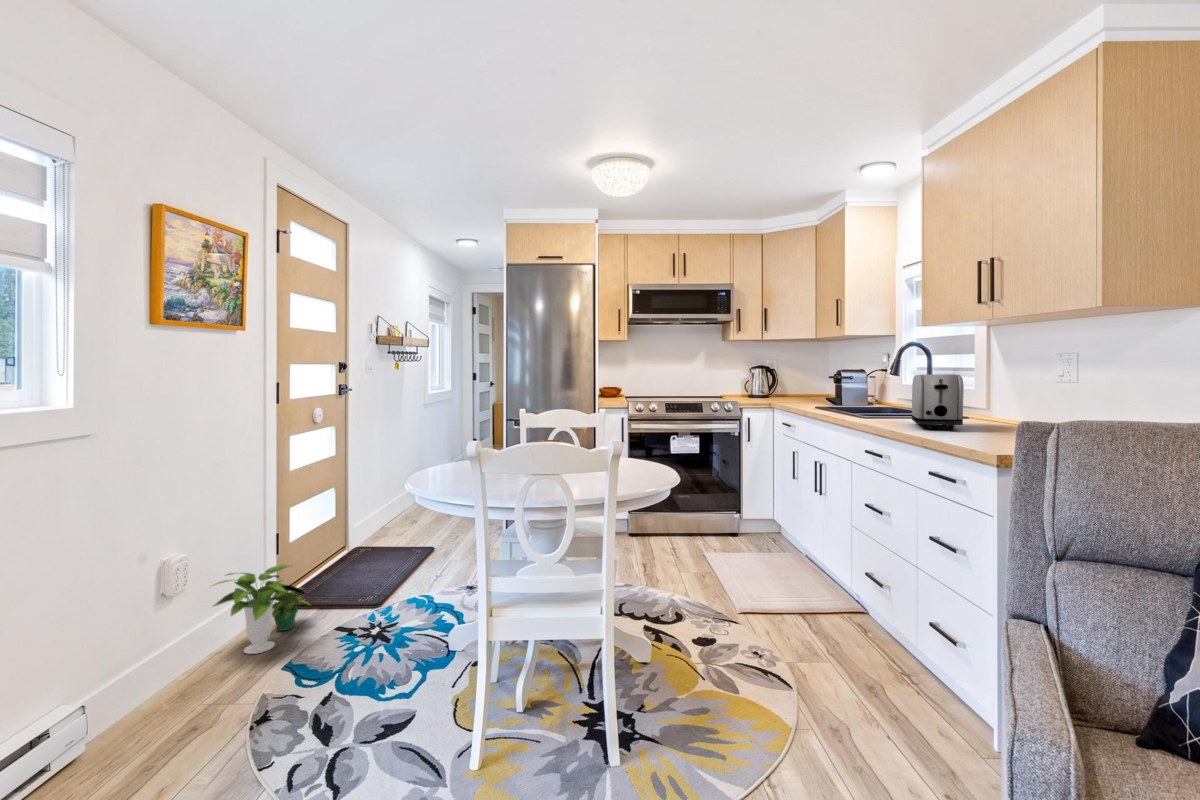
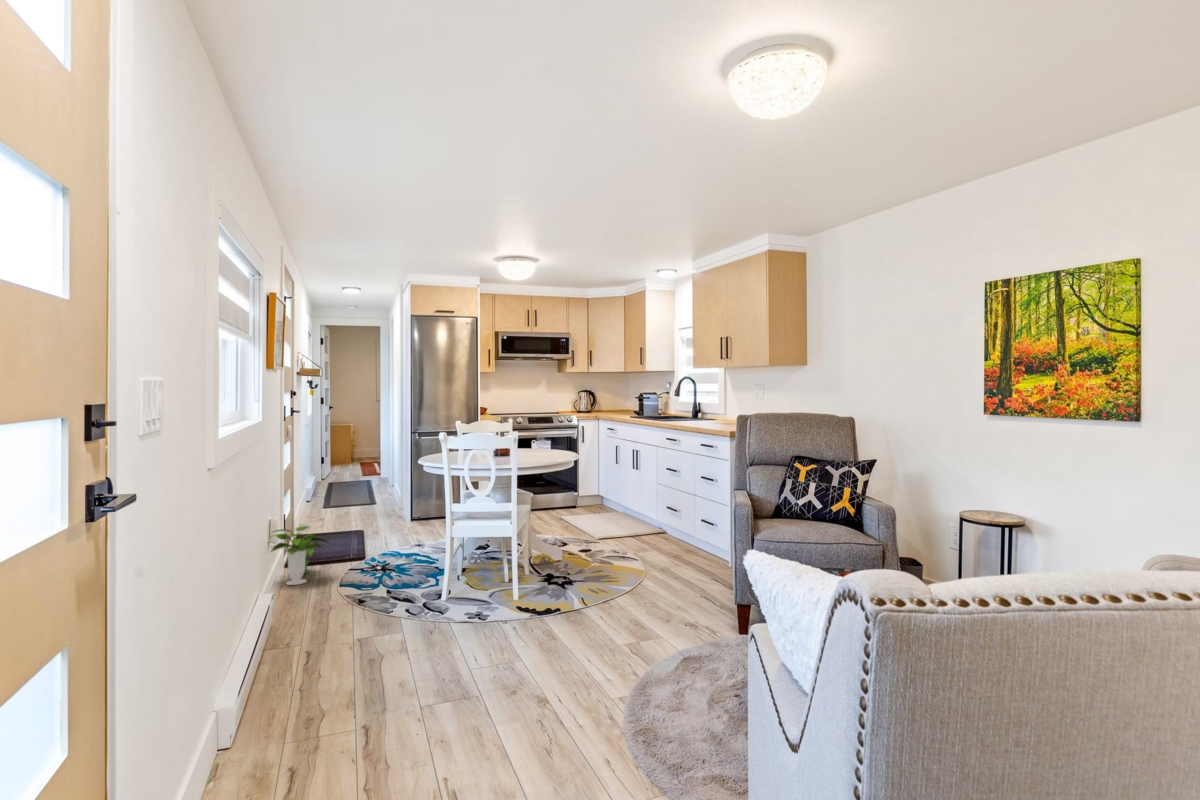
toaster: present [912,374,964,430] -> none [689,395,714,424]

